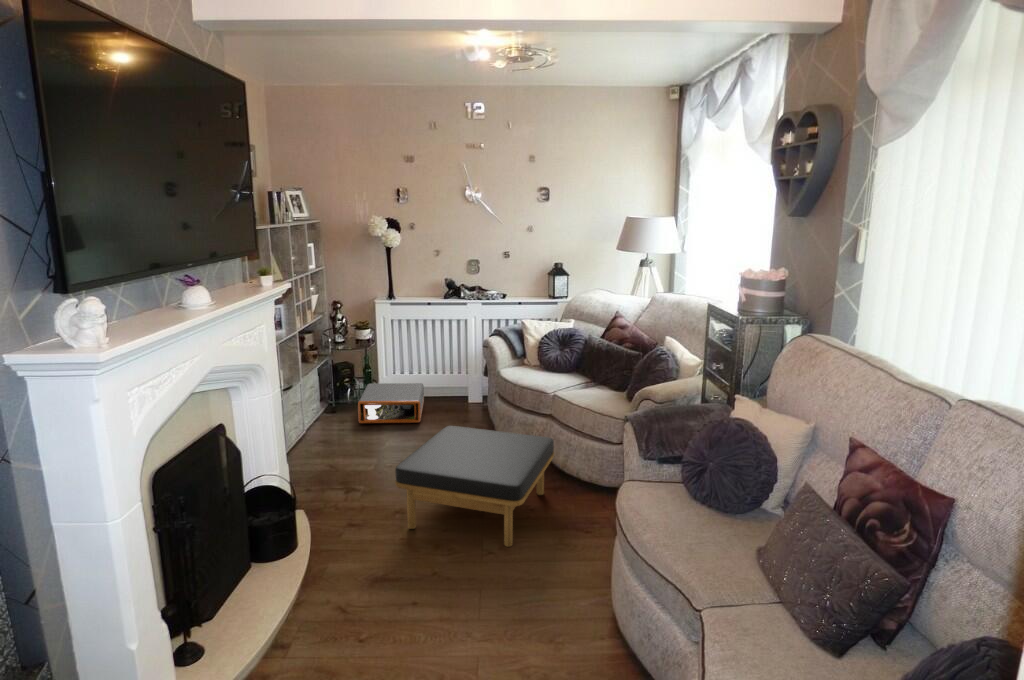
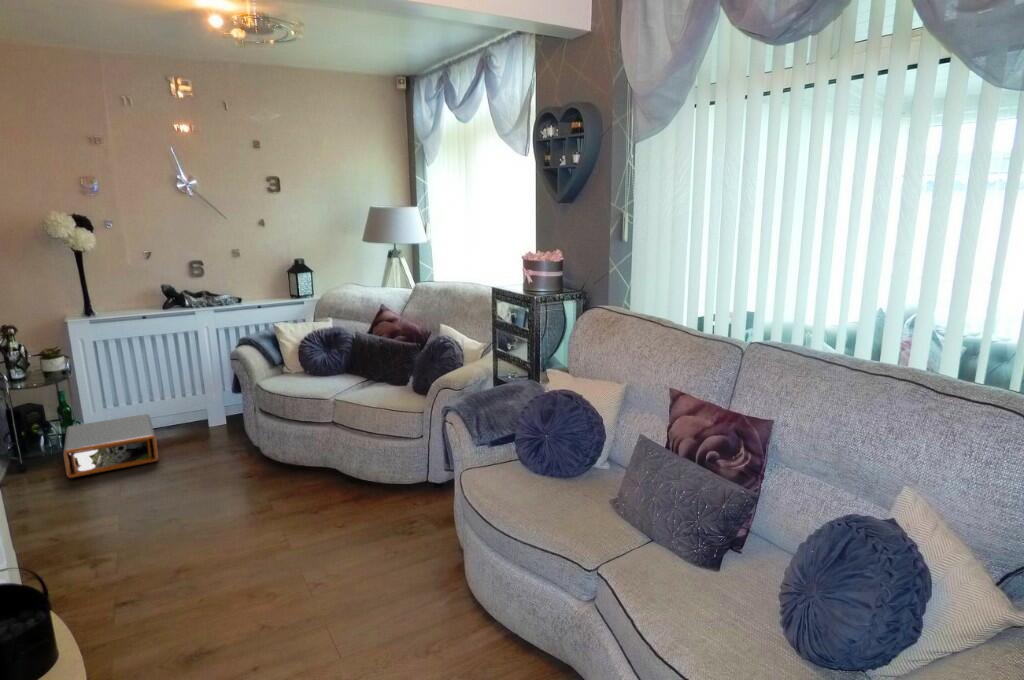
ottoman: present [395,426,554,547] -> none [173,445,354,588]

